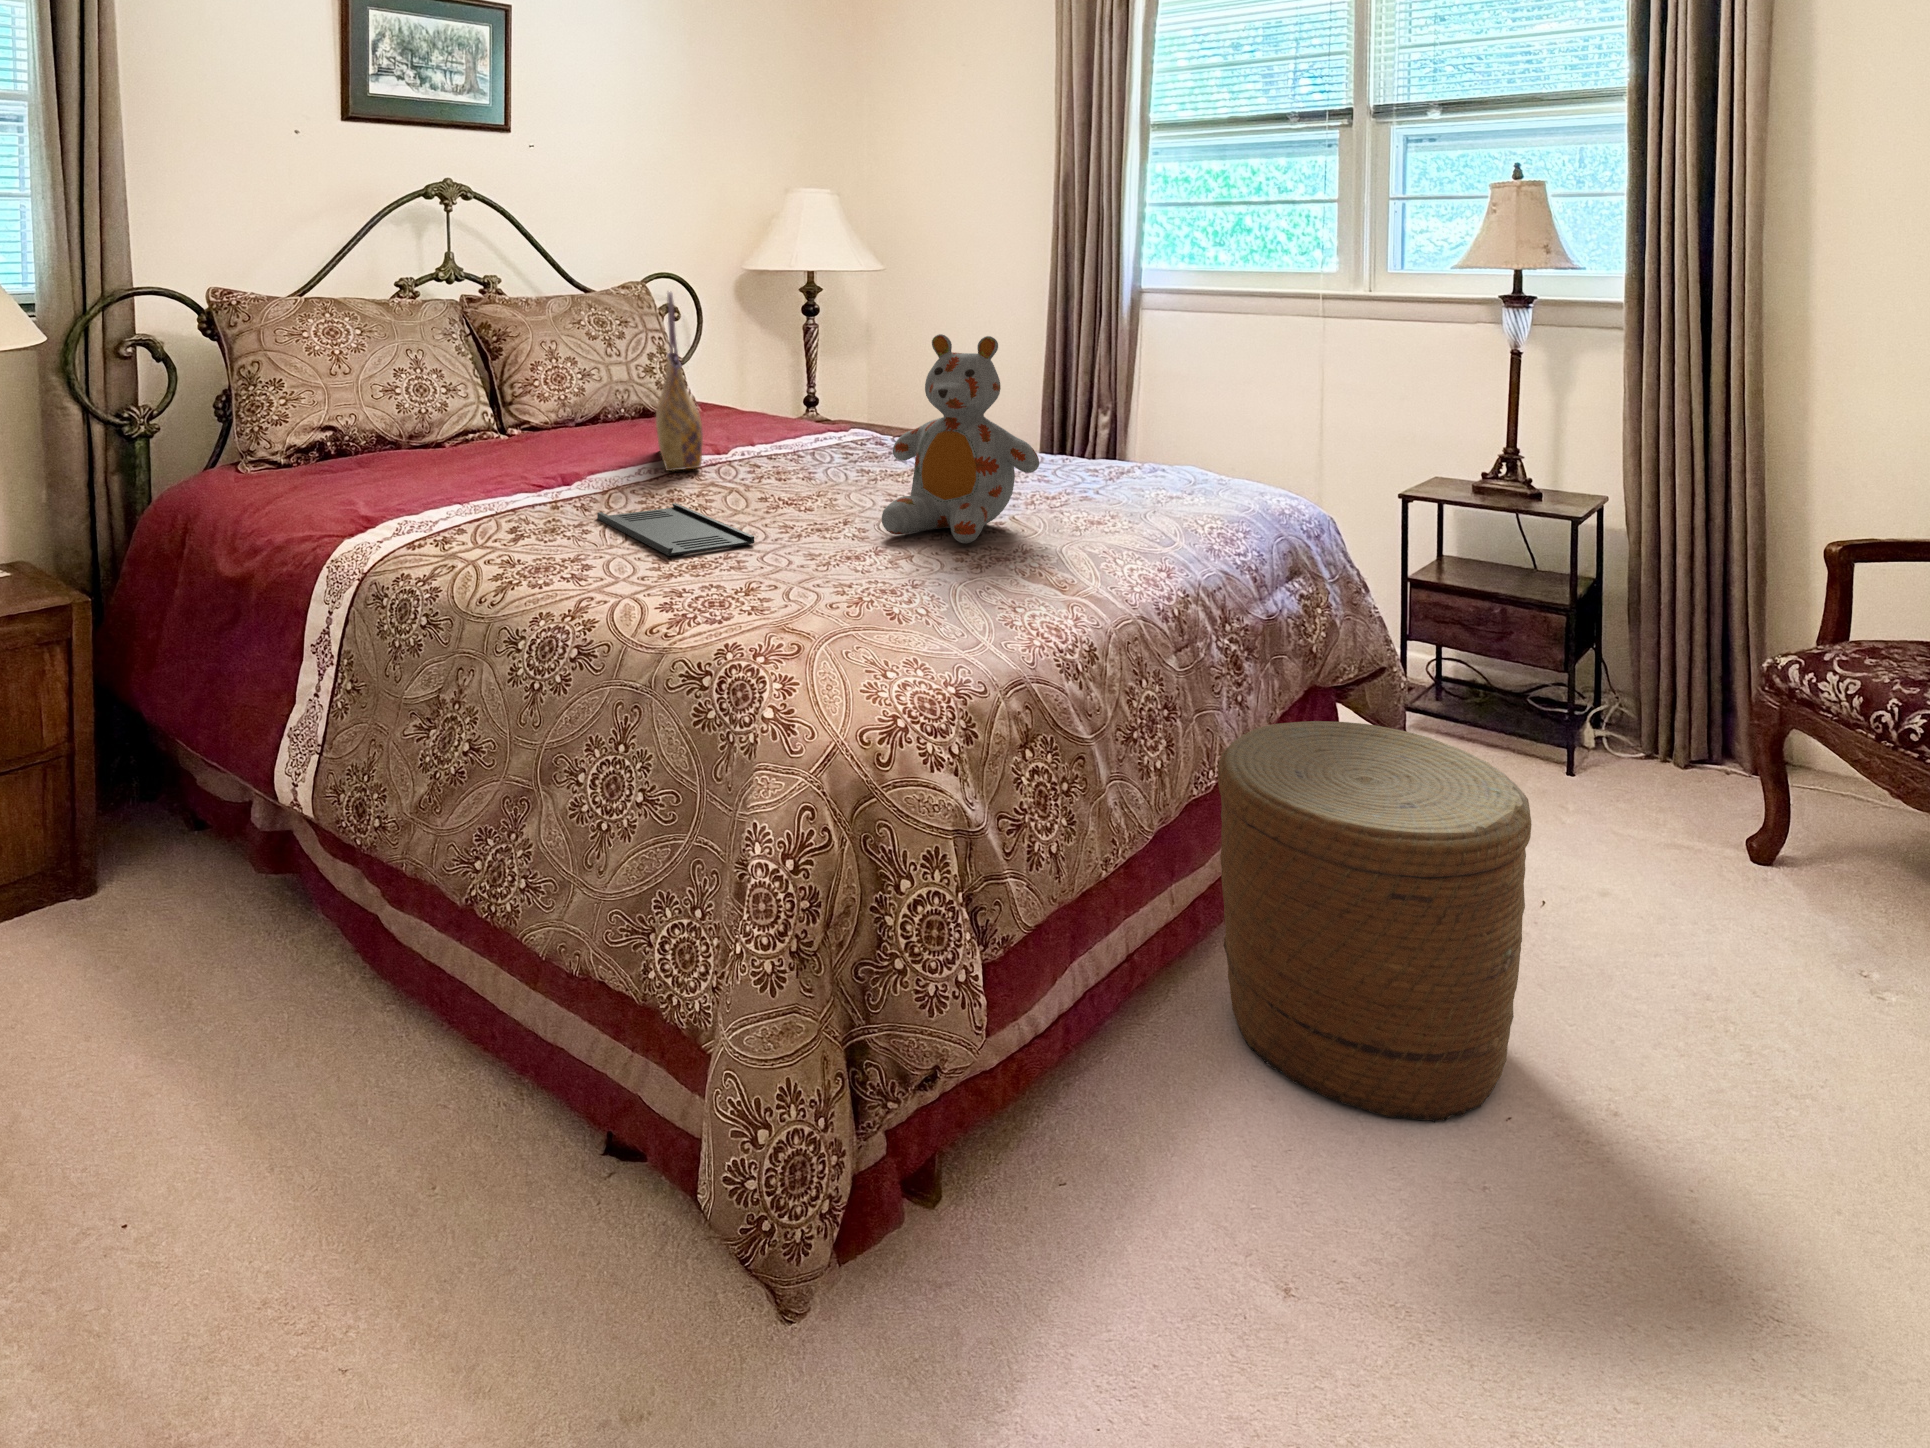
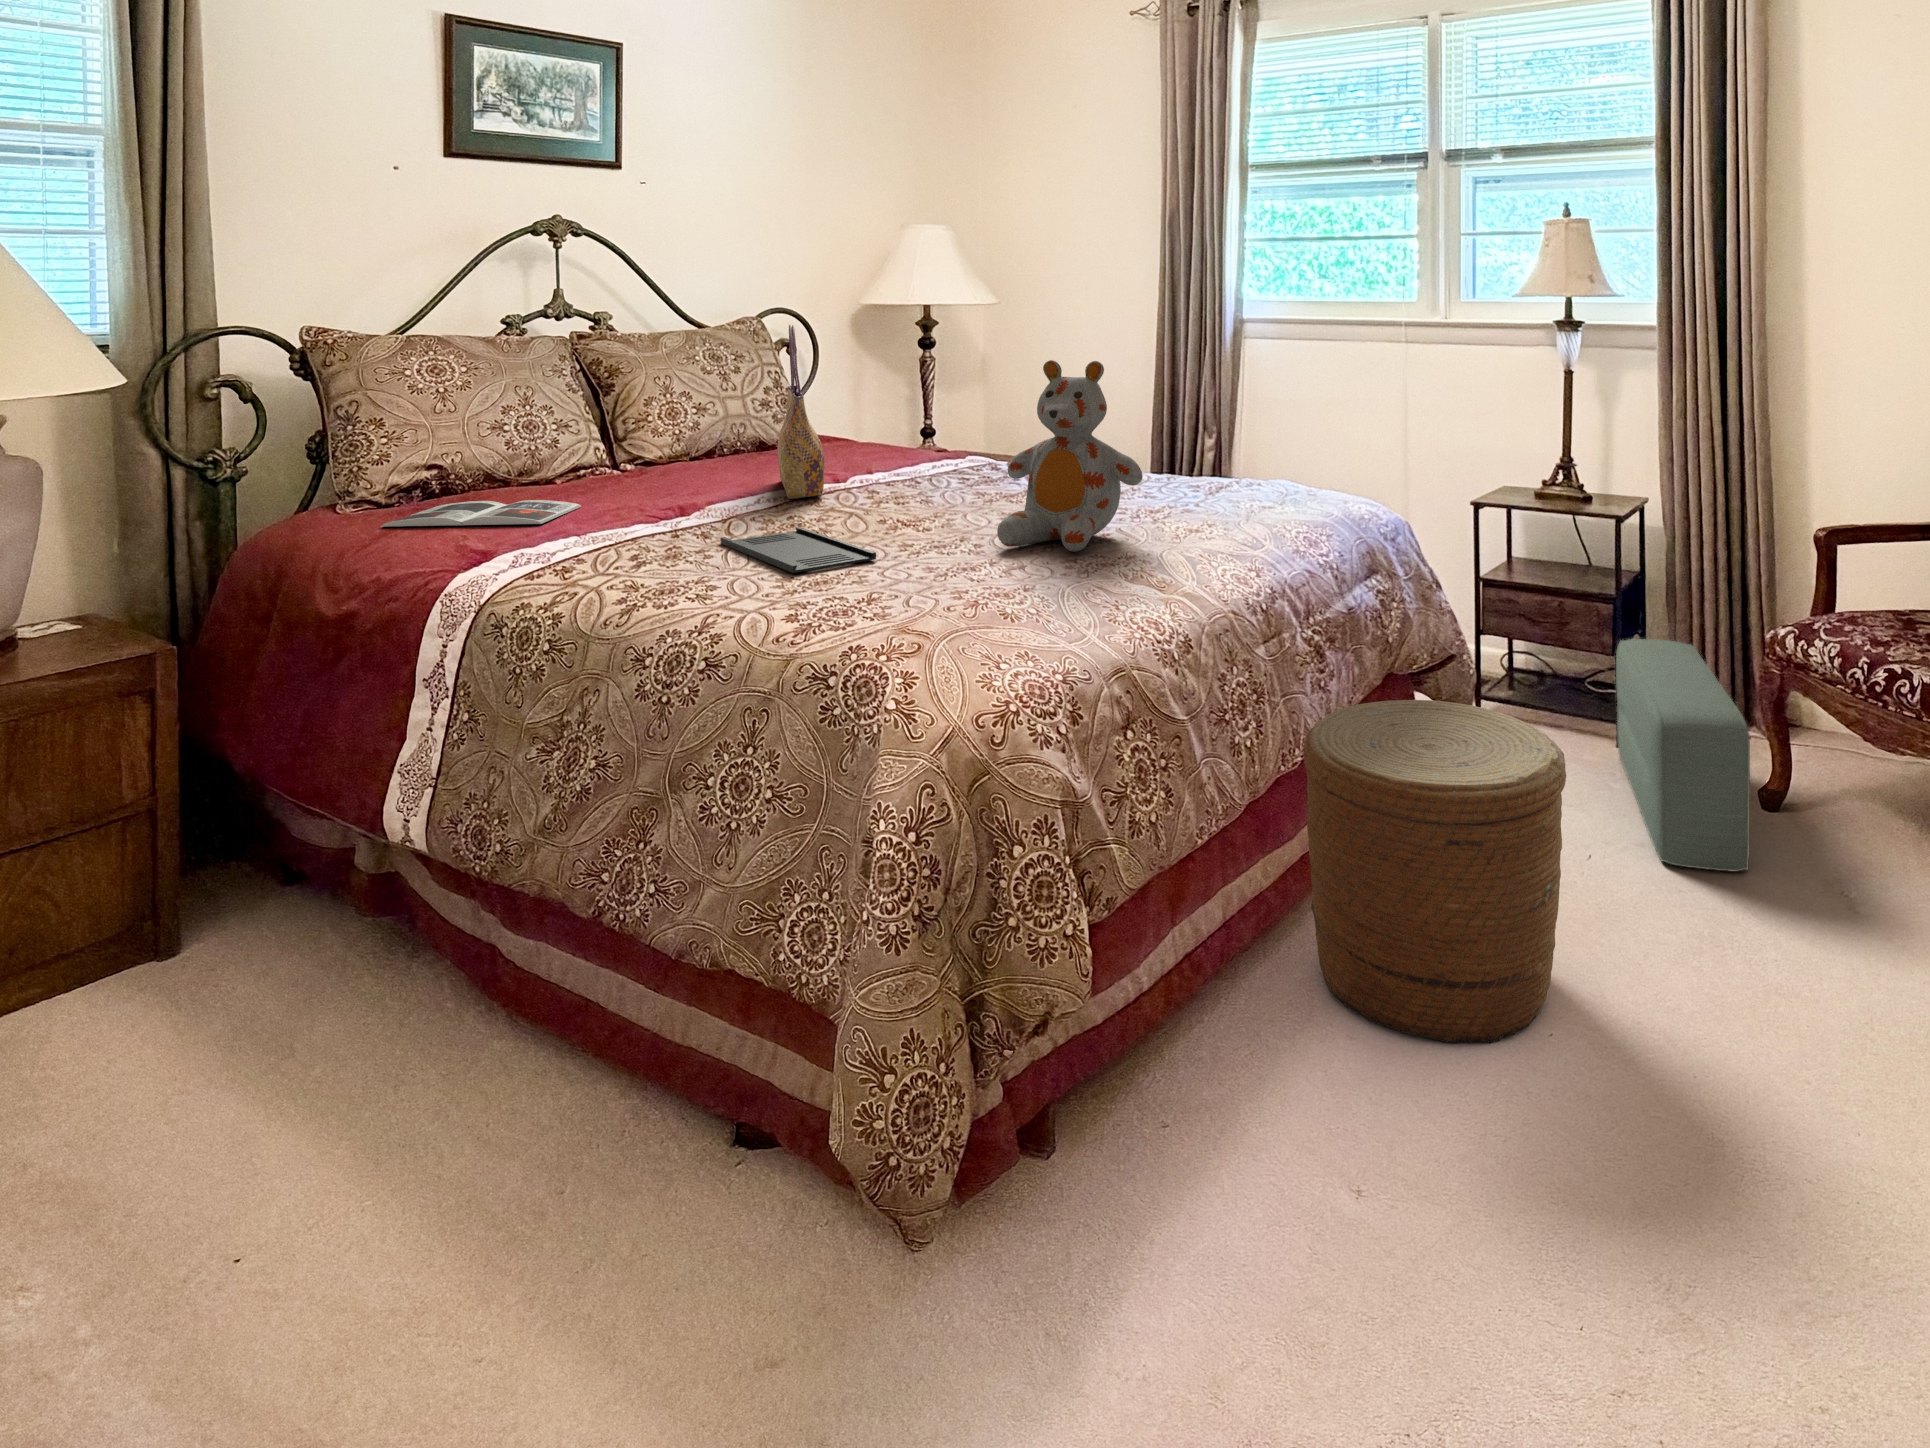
magazine: none [274,464,464,490] -> present [381,500,581,527]
pouf: none [1572,658,1748,938] -> present [1616,639,1750,872]

